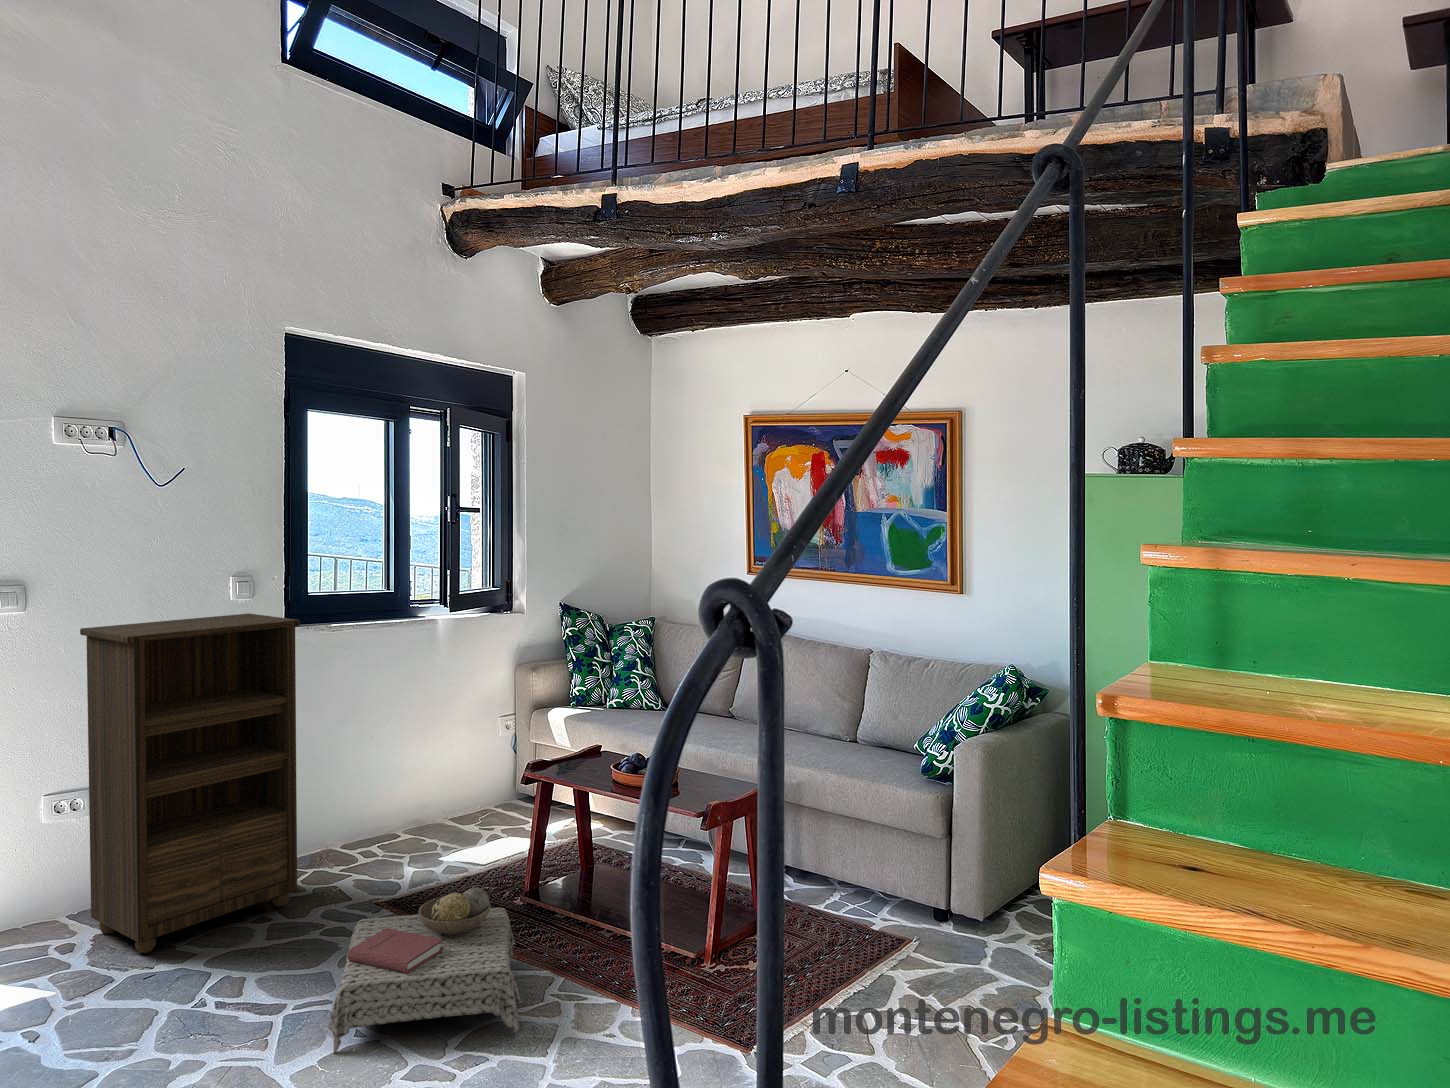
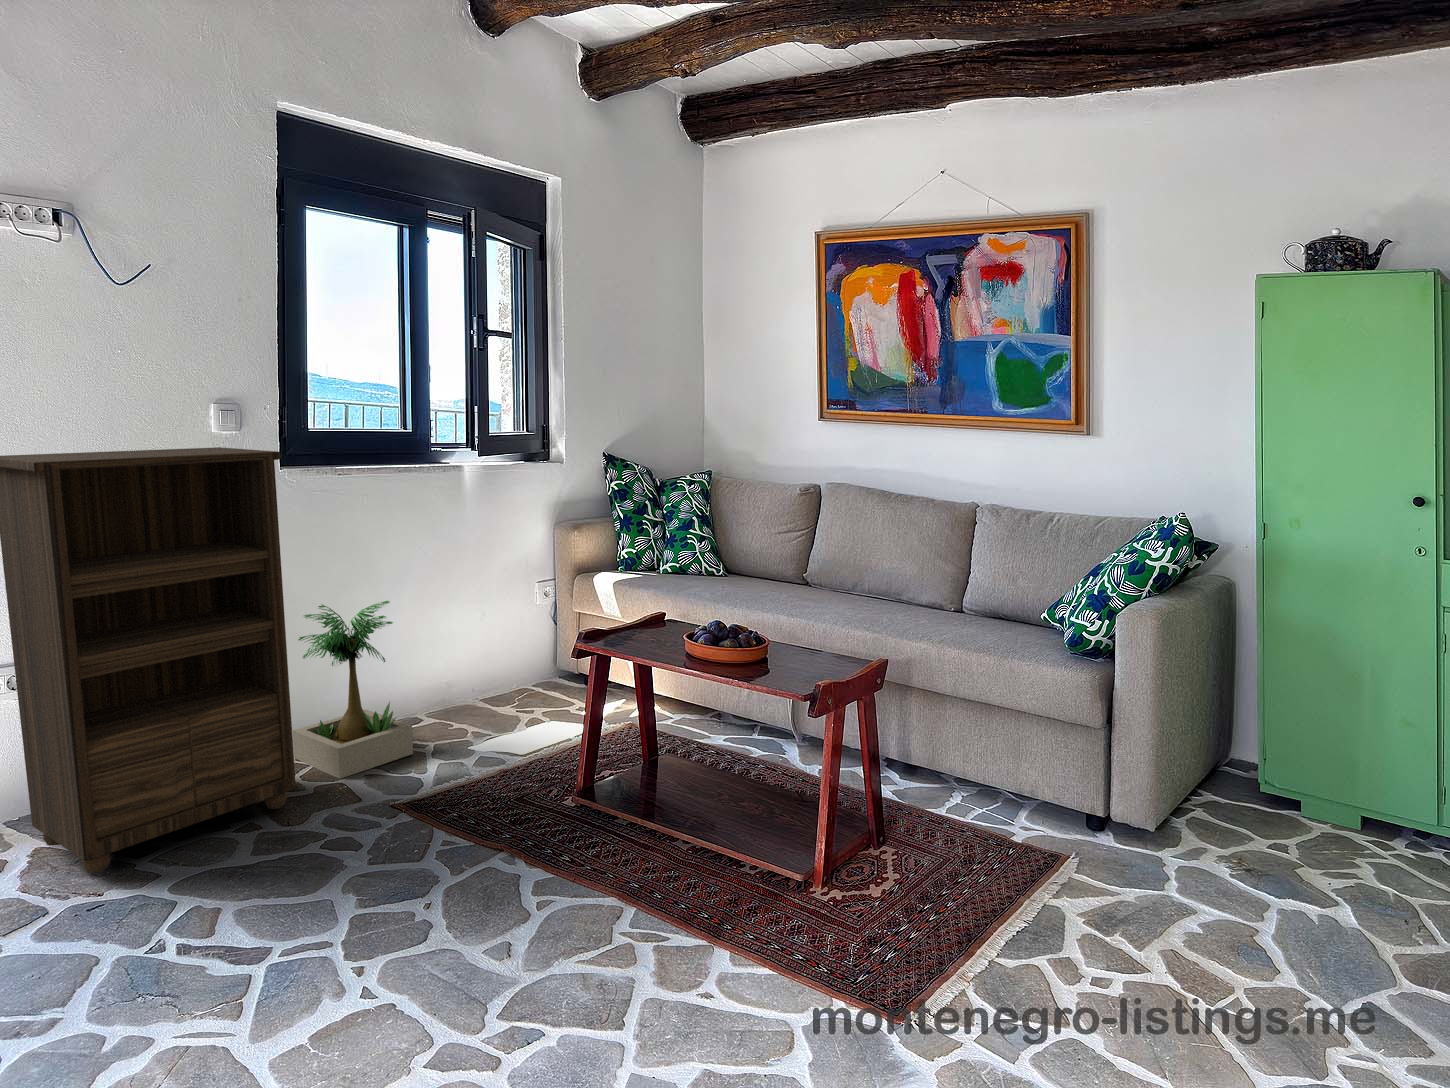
potted plant: none [291,733,391,884] -> present [293,601,413,779]
ottoman: present [328,888,521,1054] -> none [322,795,585,1029]

